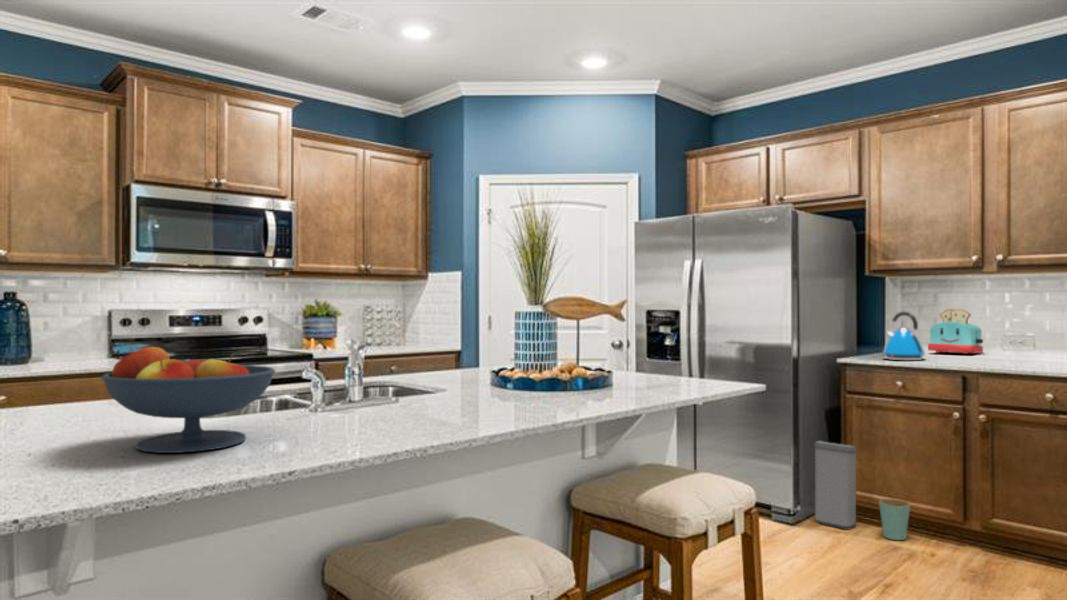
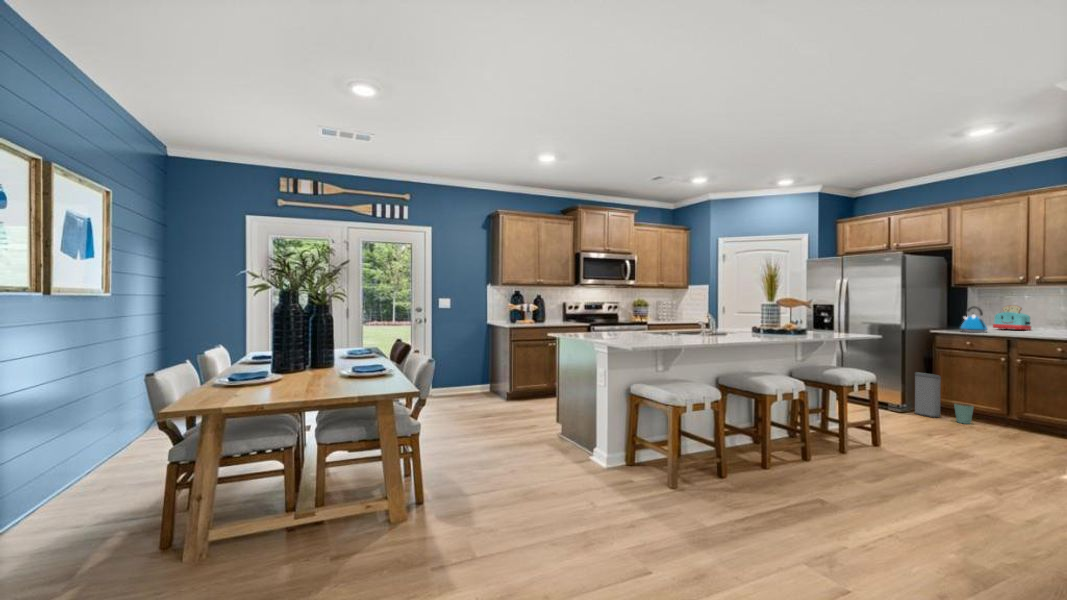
fruit bowl: present [101,347,275,453] -> none [658,312,704,341]

